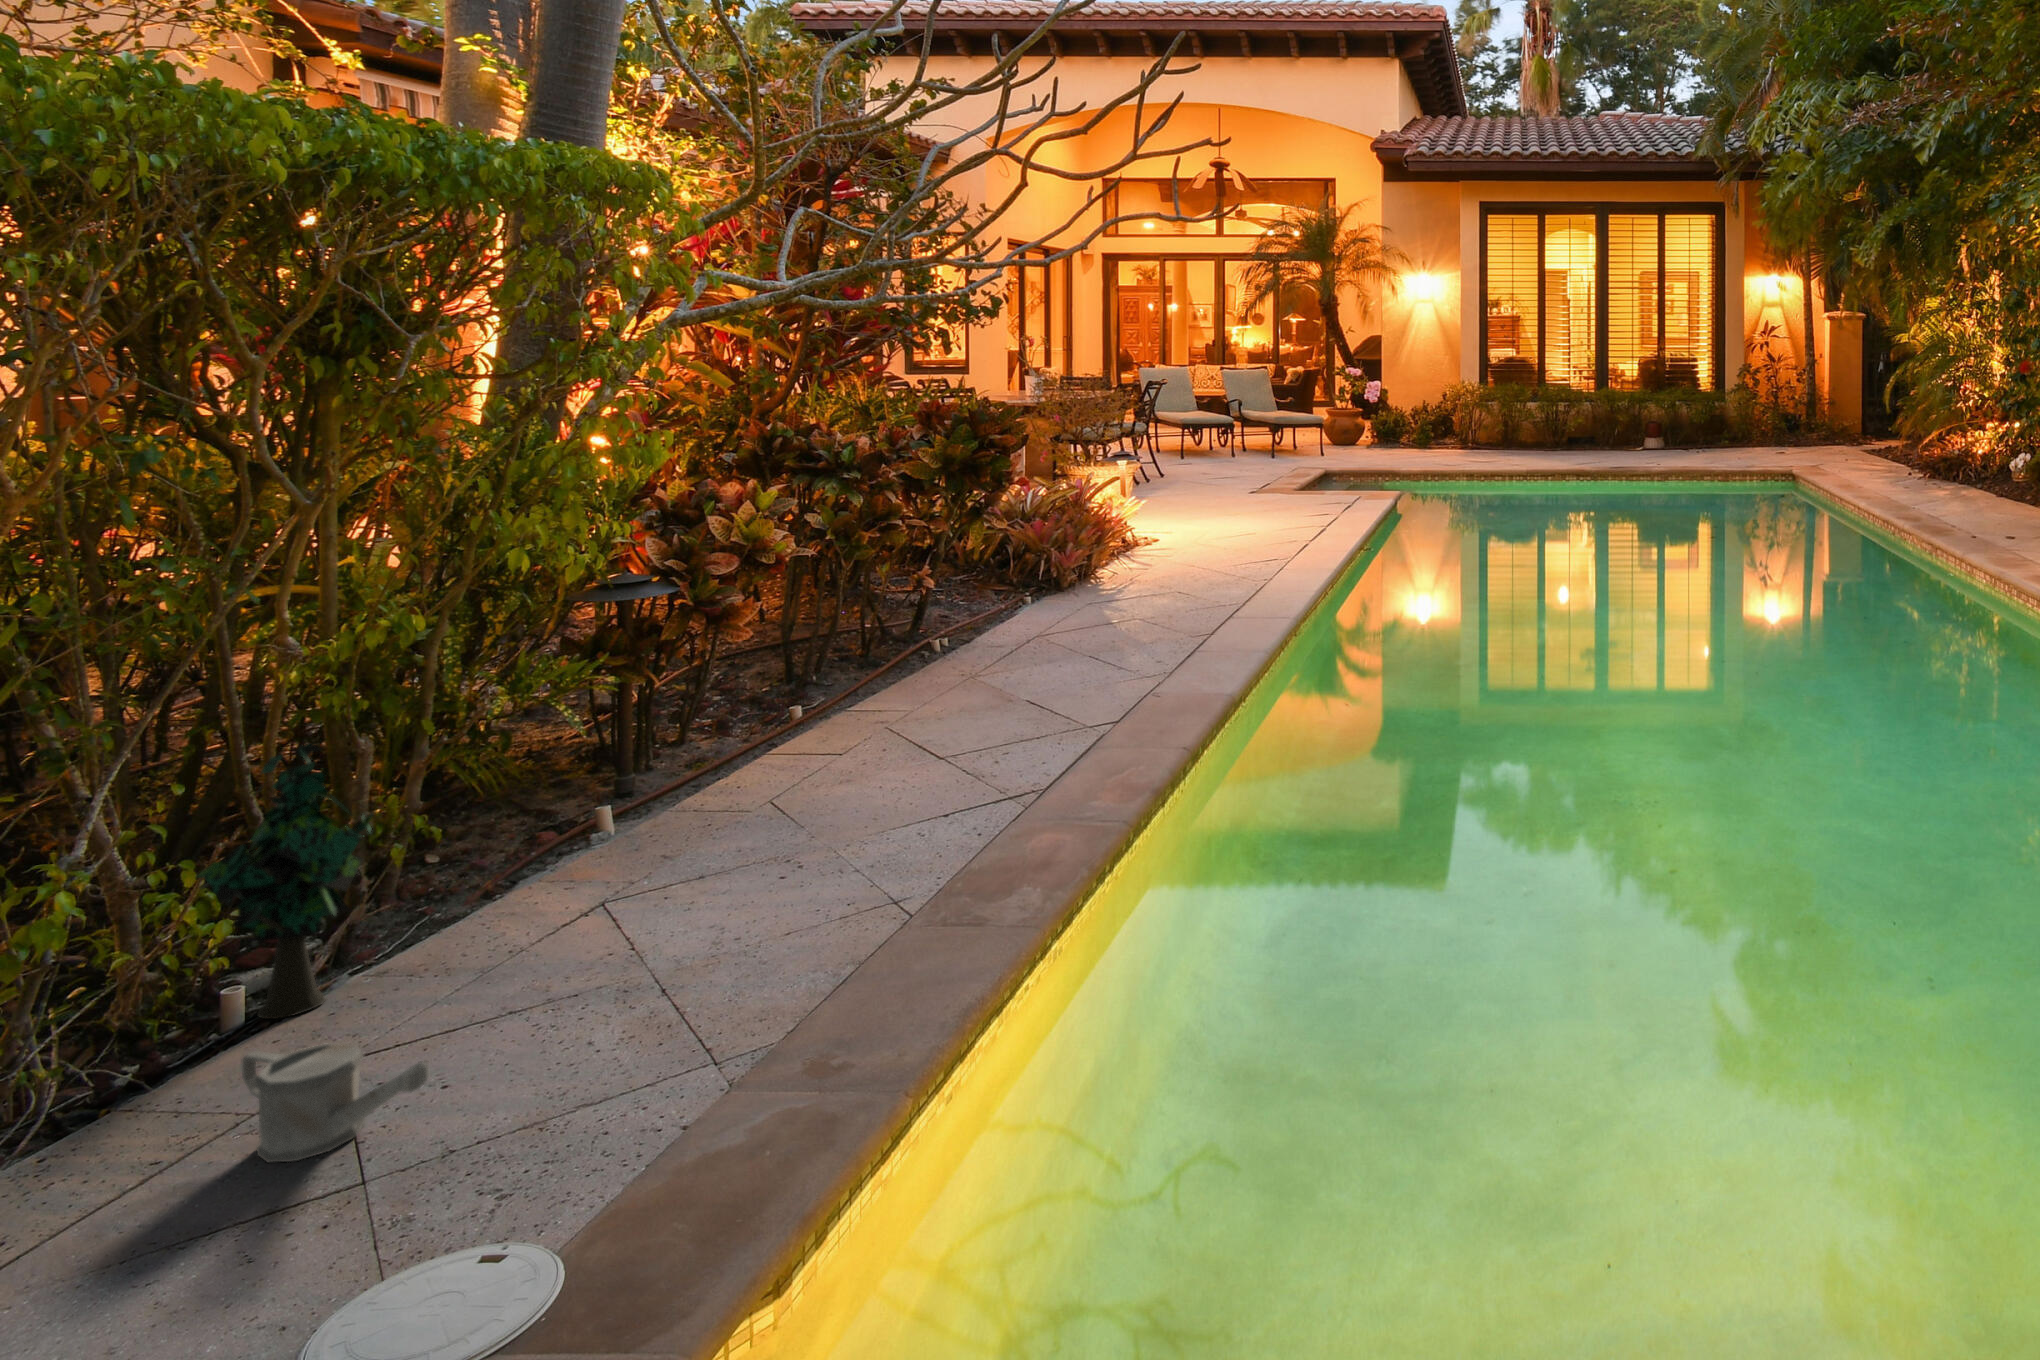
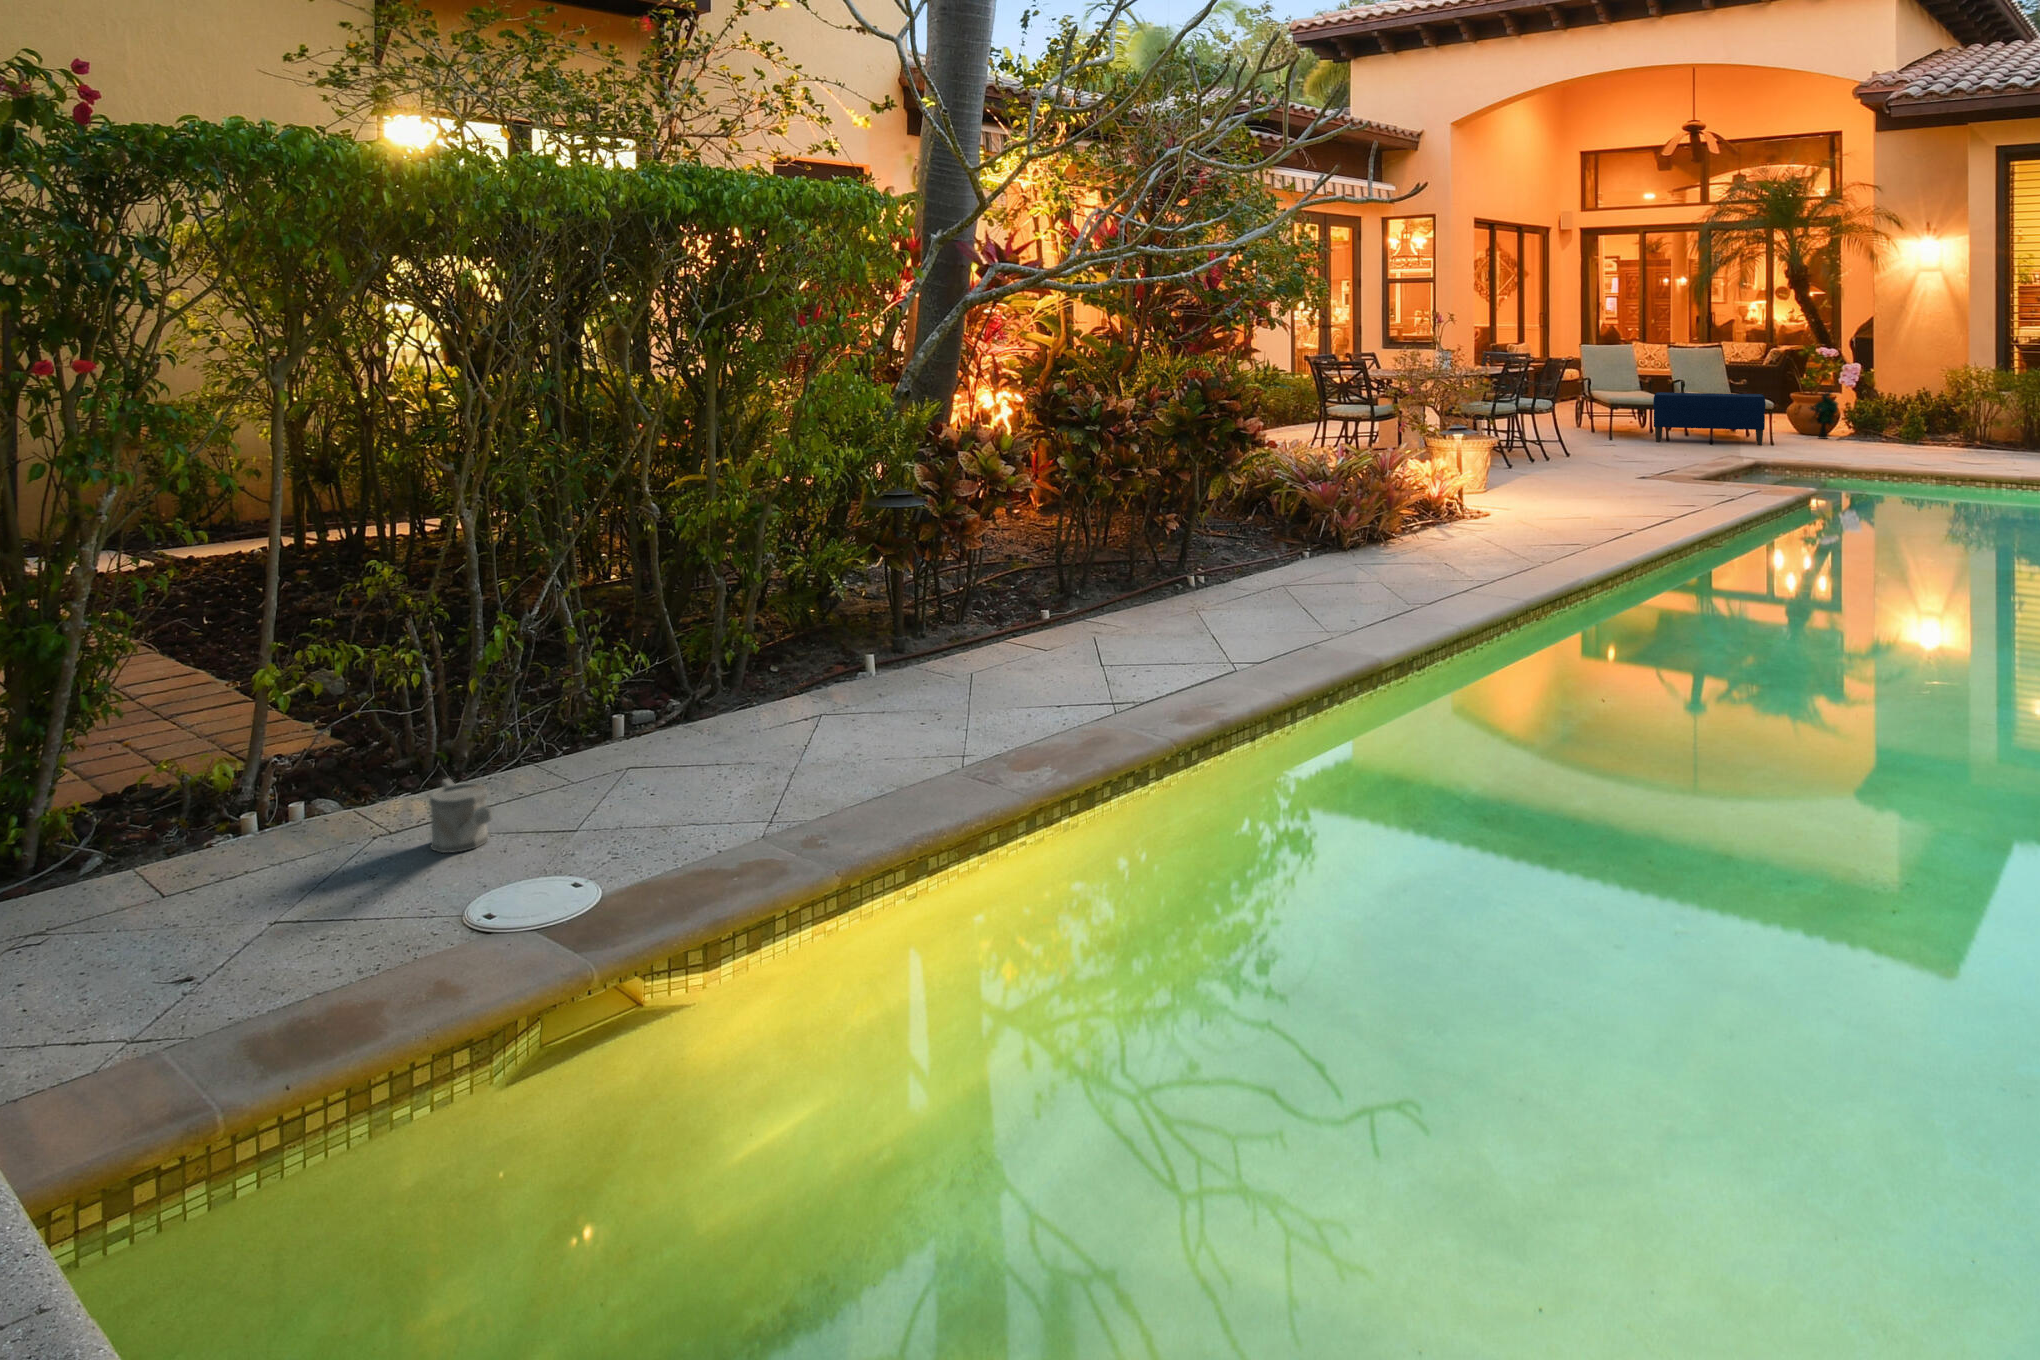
bench: none [1215,411,1314,460] -> present [1653,392,1766,445]
decorative plant: present [197,743,373,1019] -> present [1810,390,1838,439]

